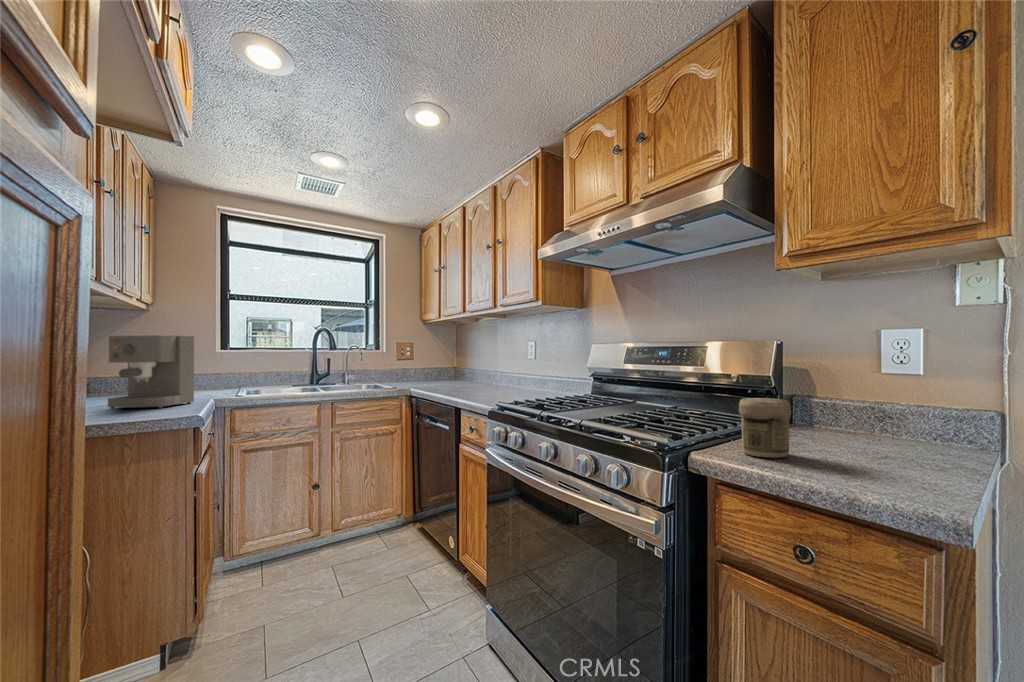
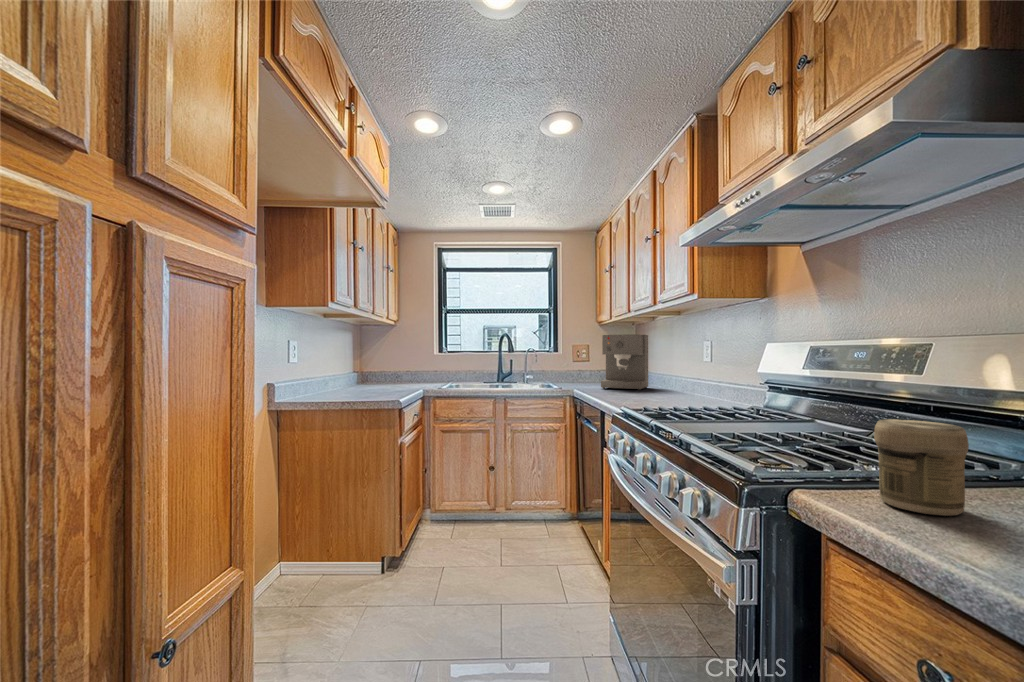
coffee maker: present [108,336,194,409] -> present [601,334,648,390]

